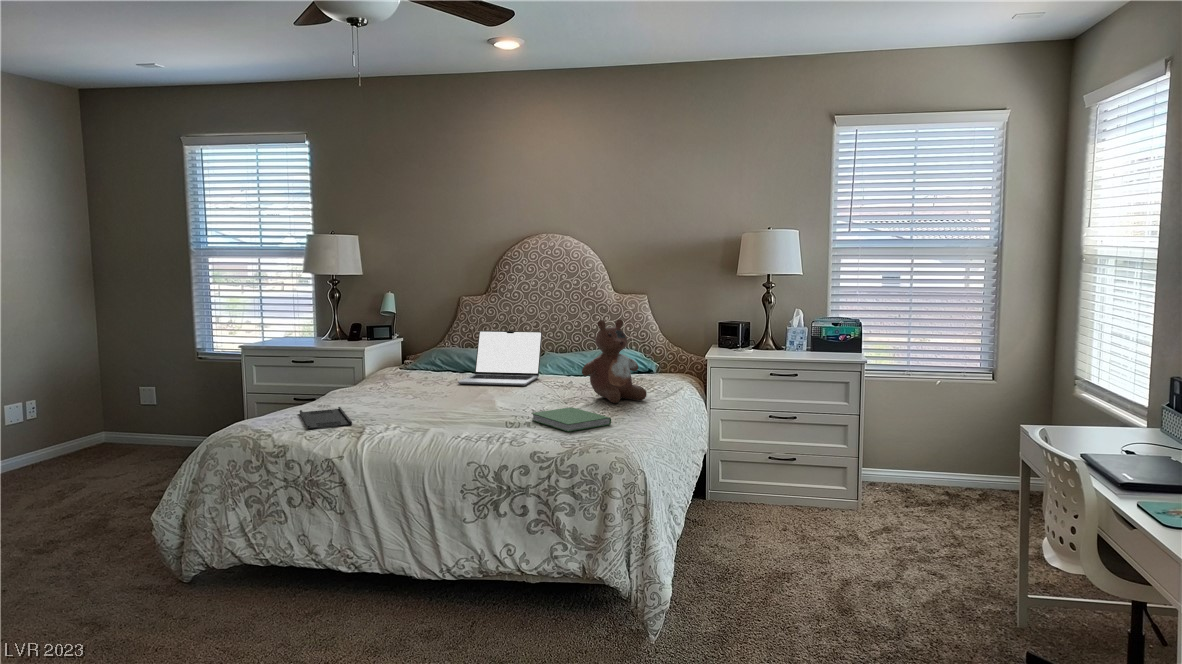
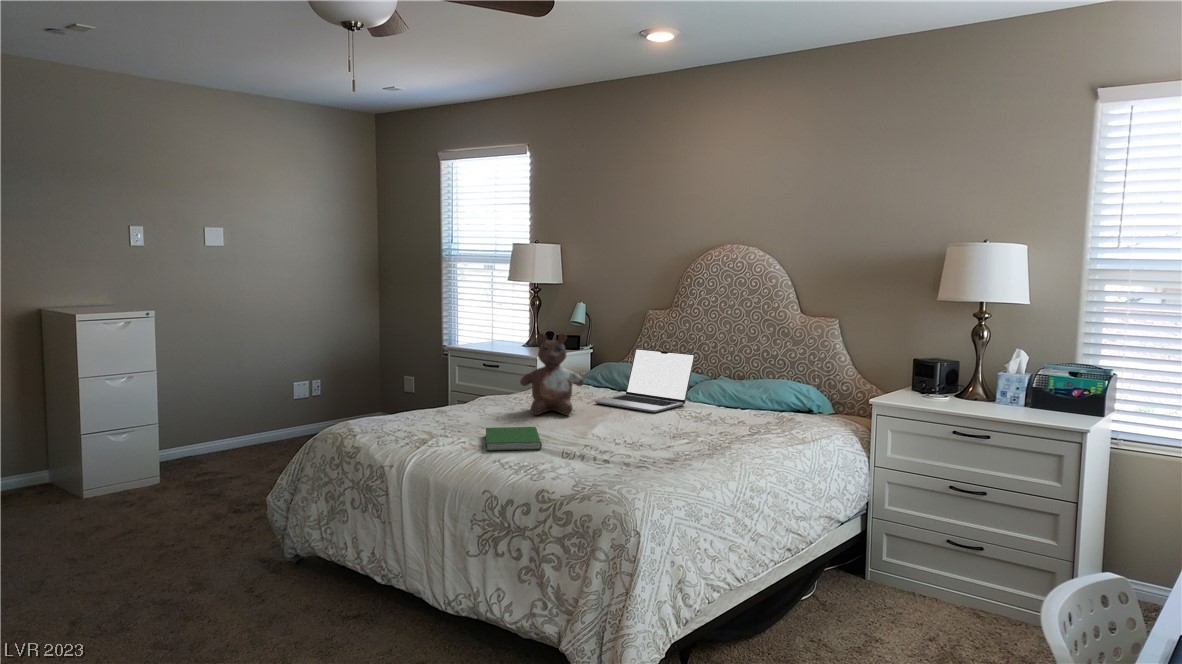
stuffed bear: present [582,319,647,403] -> present [520,333,584,415]
tray: present [300,407,352,429] -> none [391,415,450,435]
hardcover book: present [531,407,611,432] -> present [486,427,542,451]

